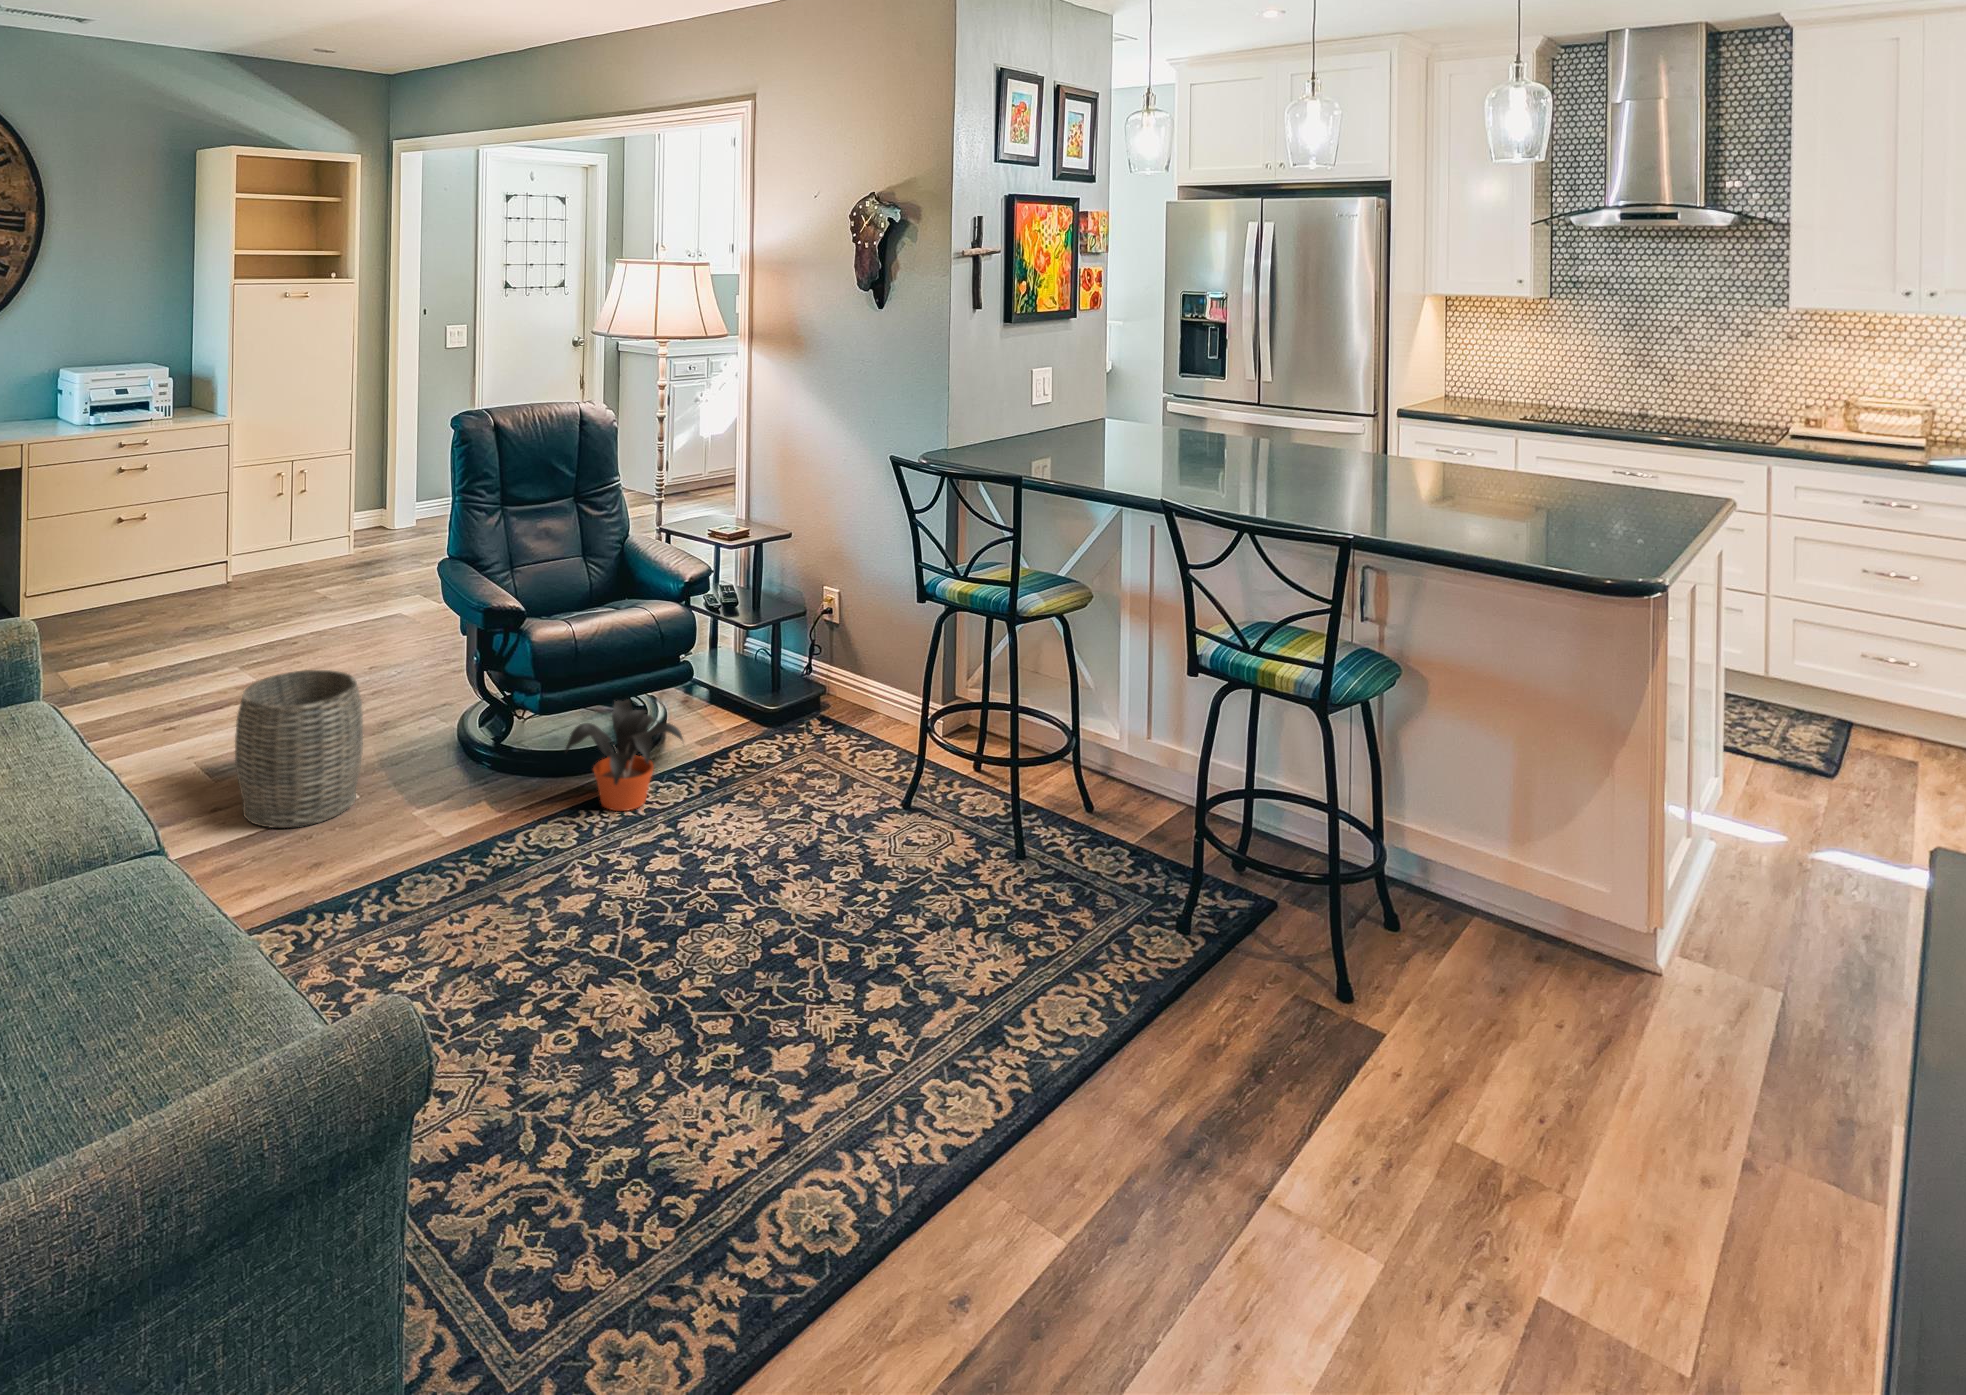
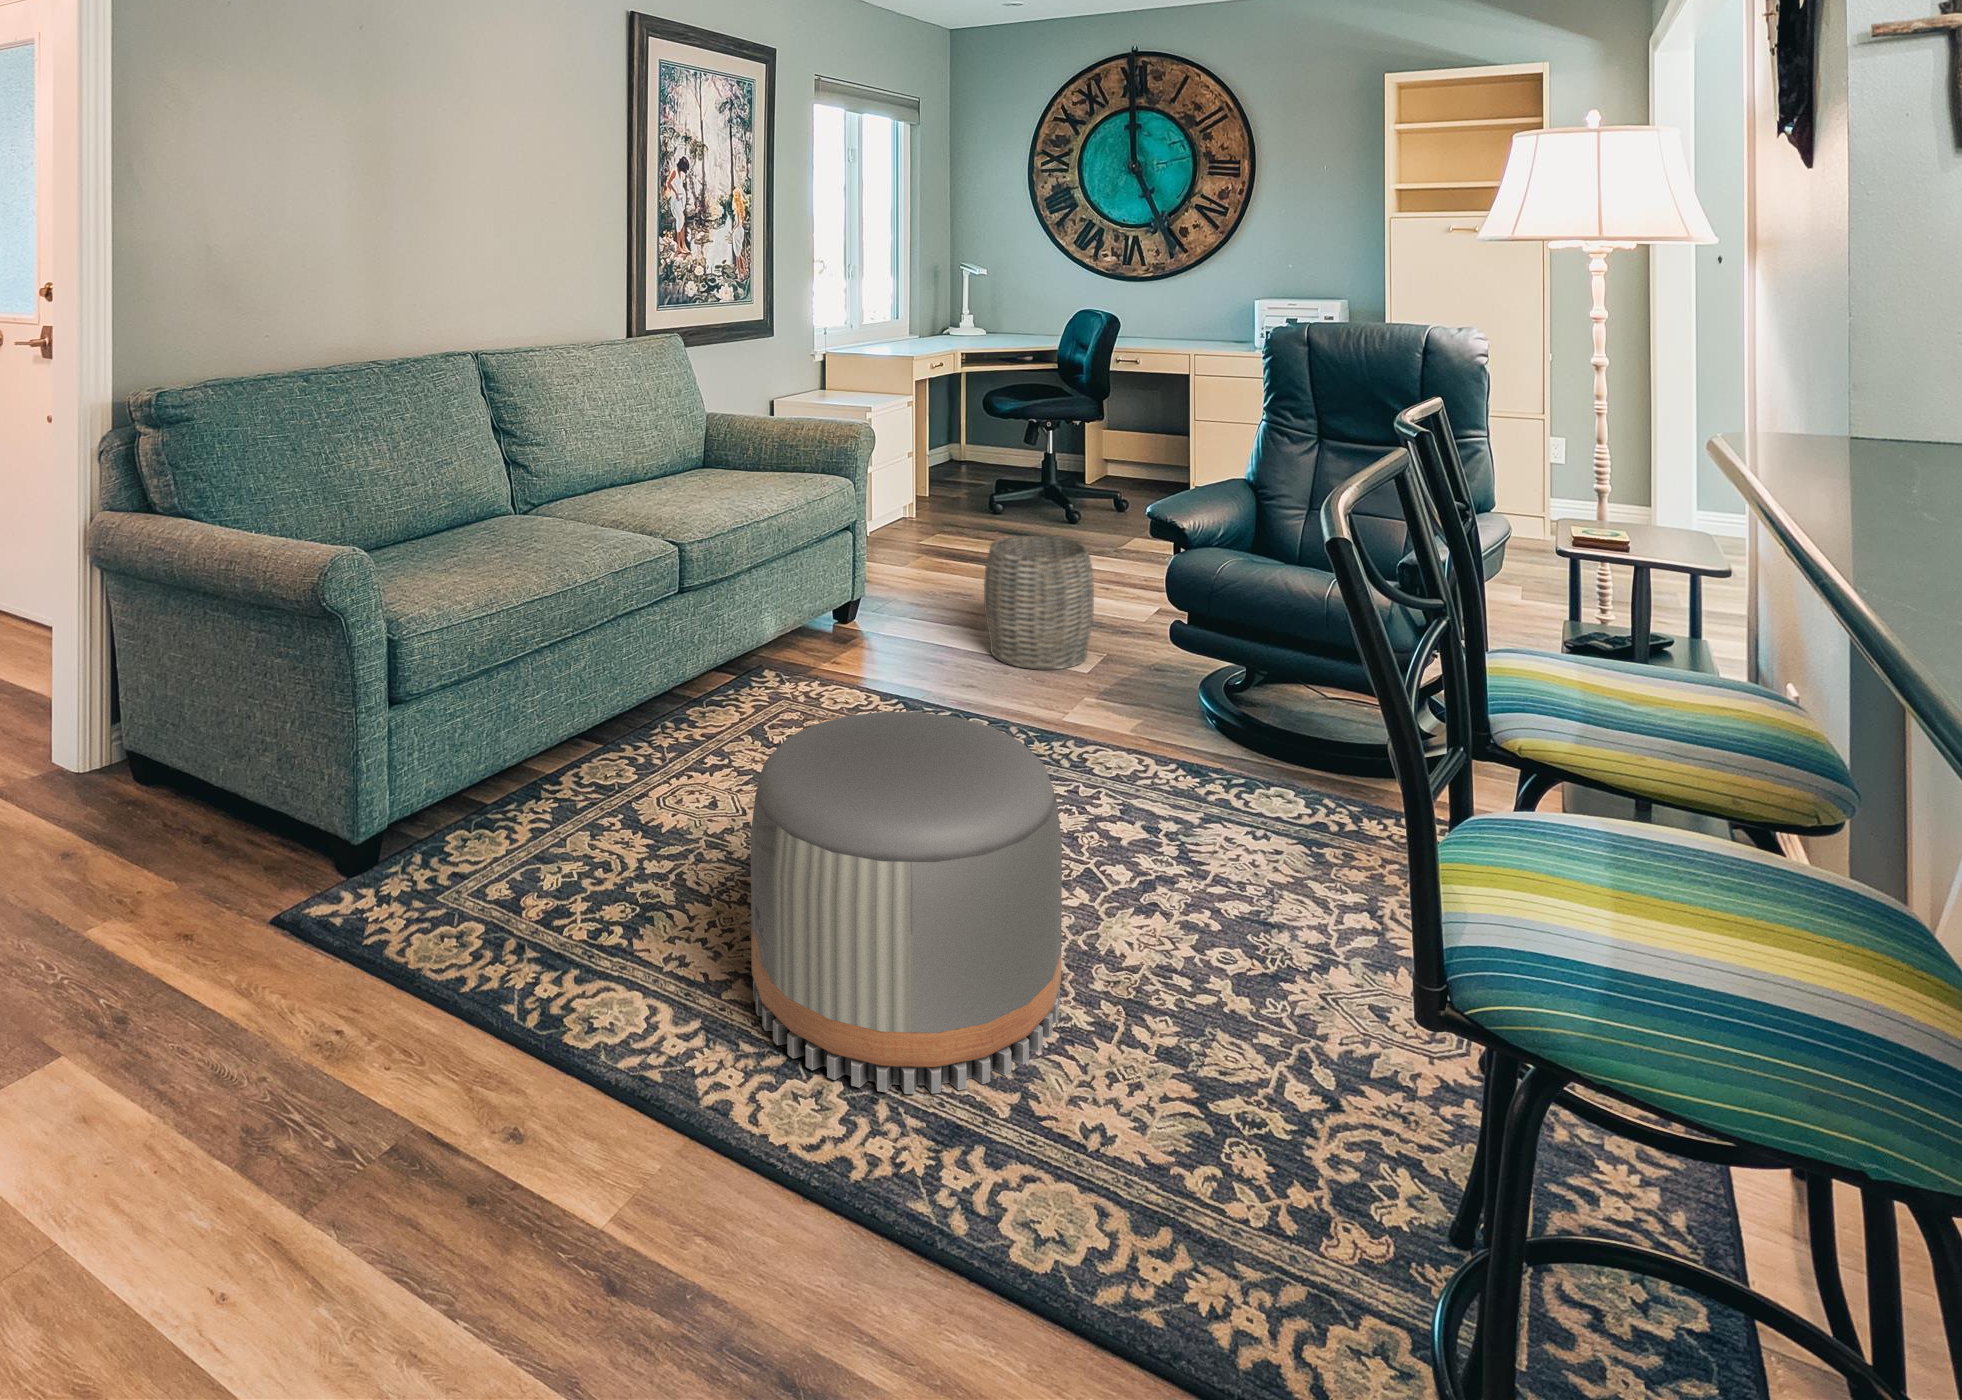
potted plant: present [565,700,683,811] -> none [1146,660,1290,787]
pouf: none [708,788,966,1110] -> present [751,712,1062,1094]

